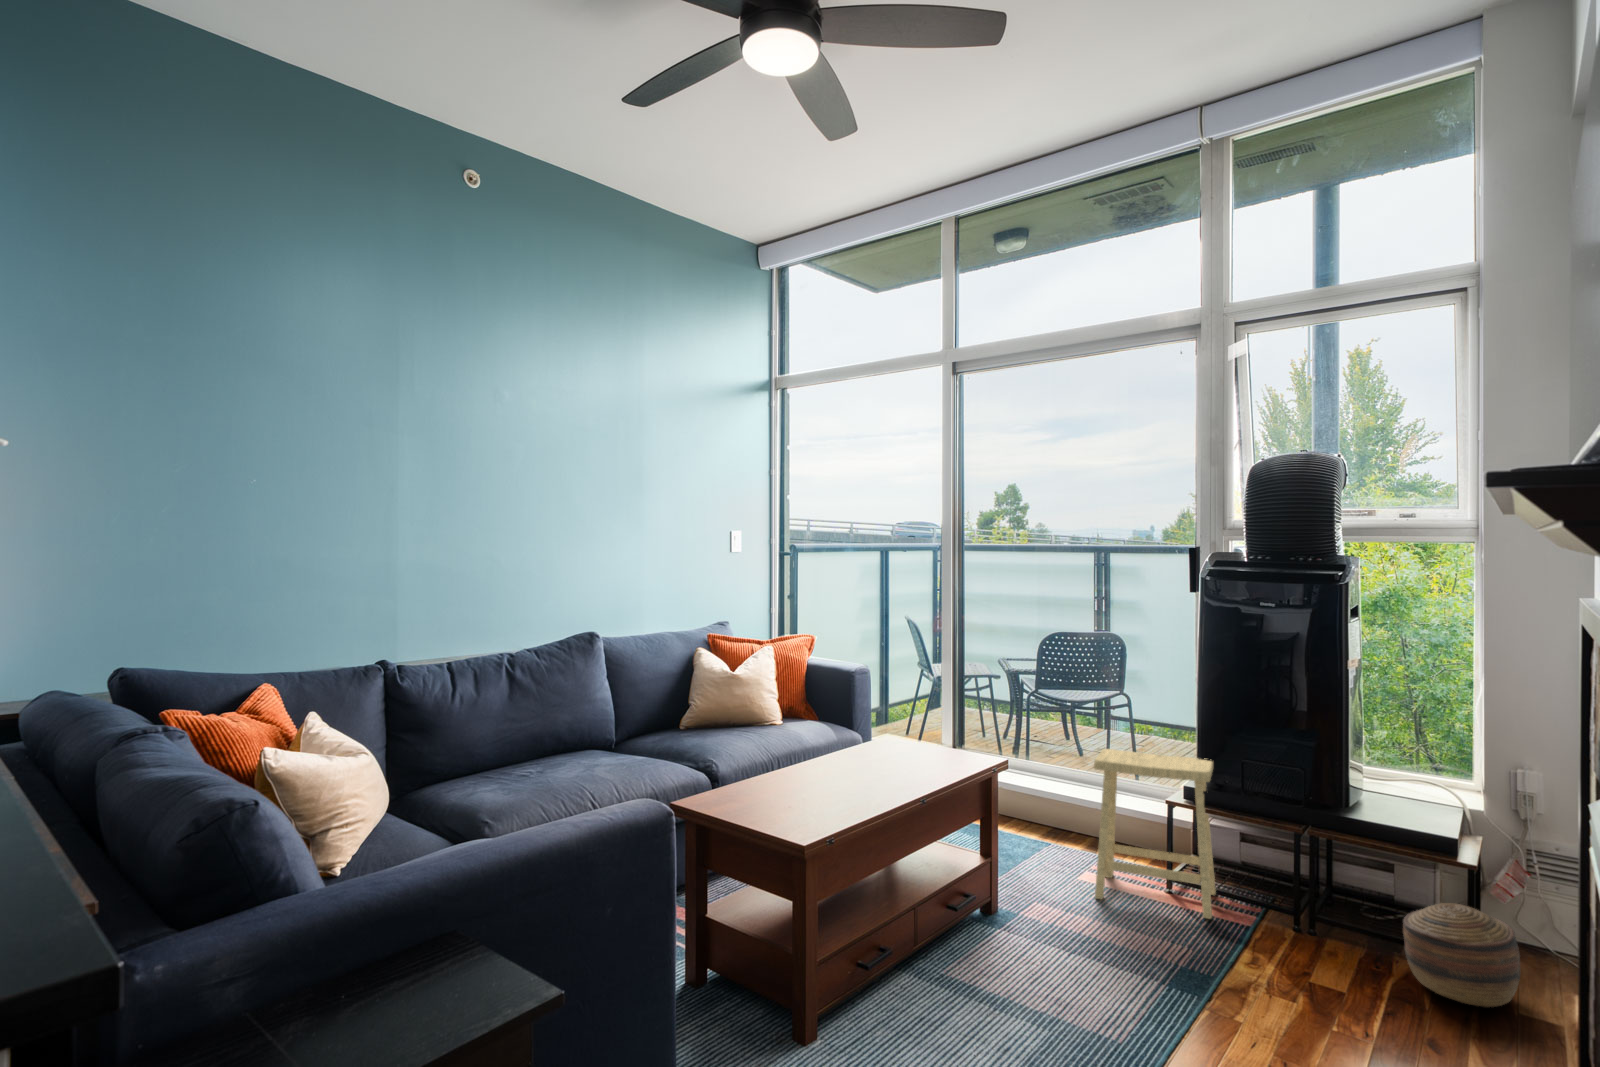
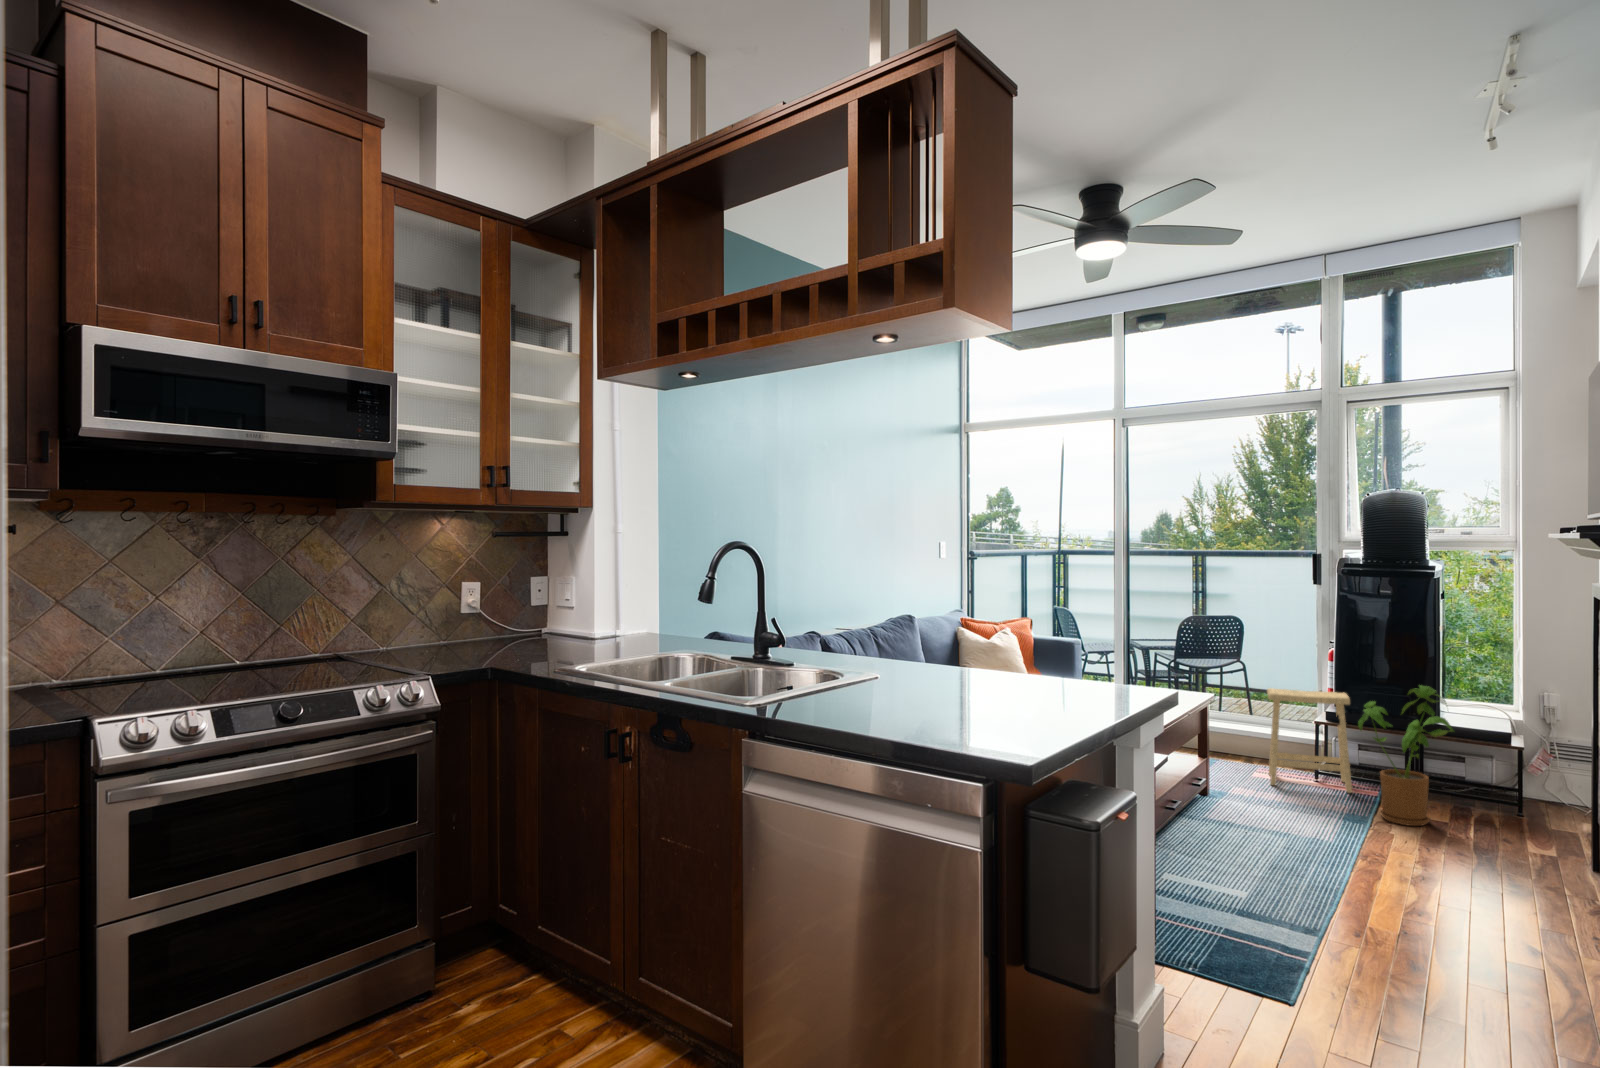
house plant: none [1202,765,1344,1001] -> present [1358,685,1453,826]
basket: present [1403,903,1520,1007] -> none [1482,768,1554,825]

